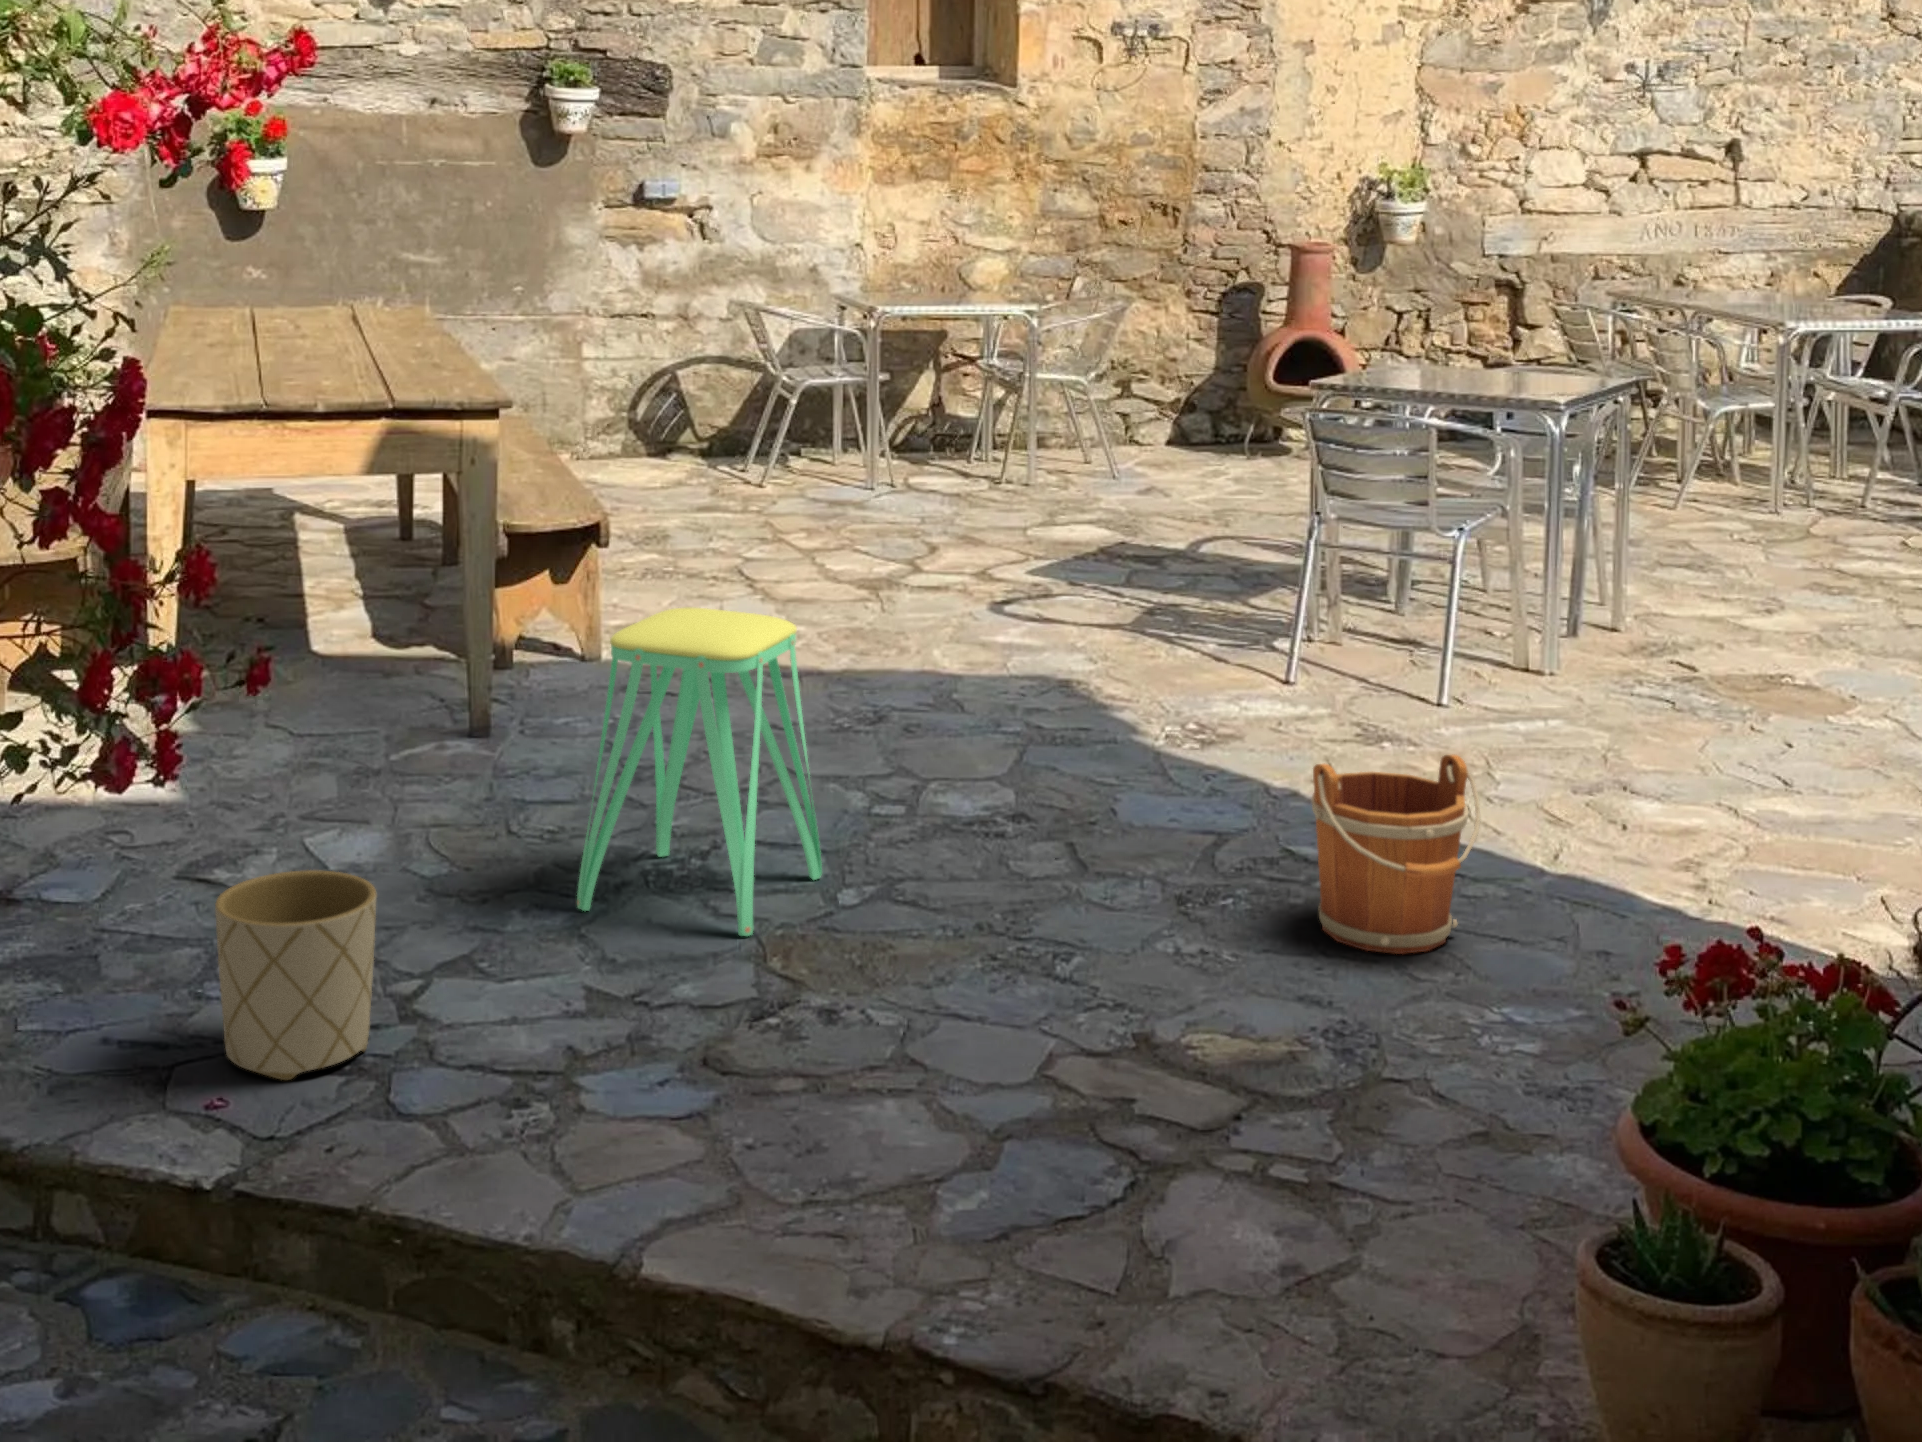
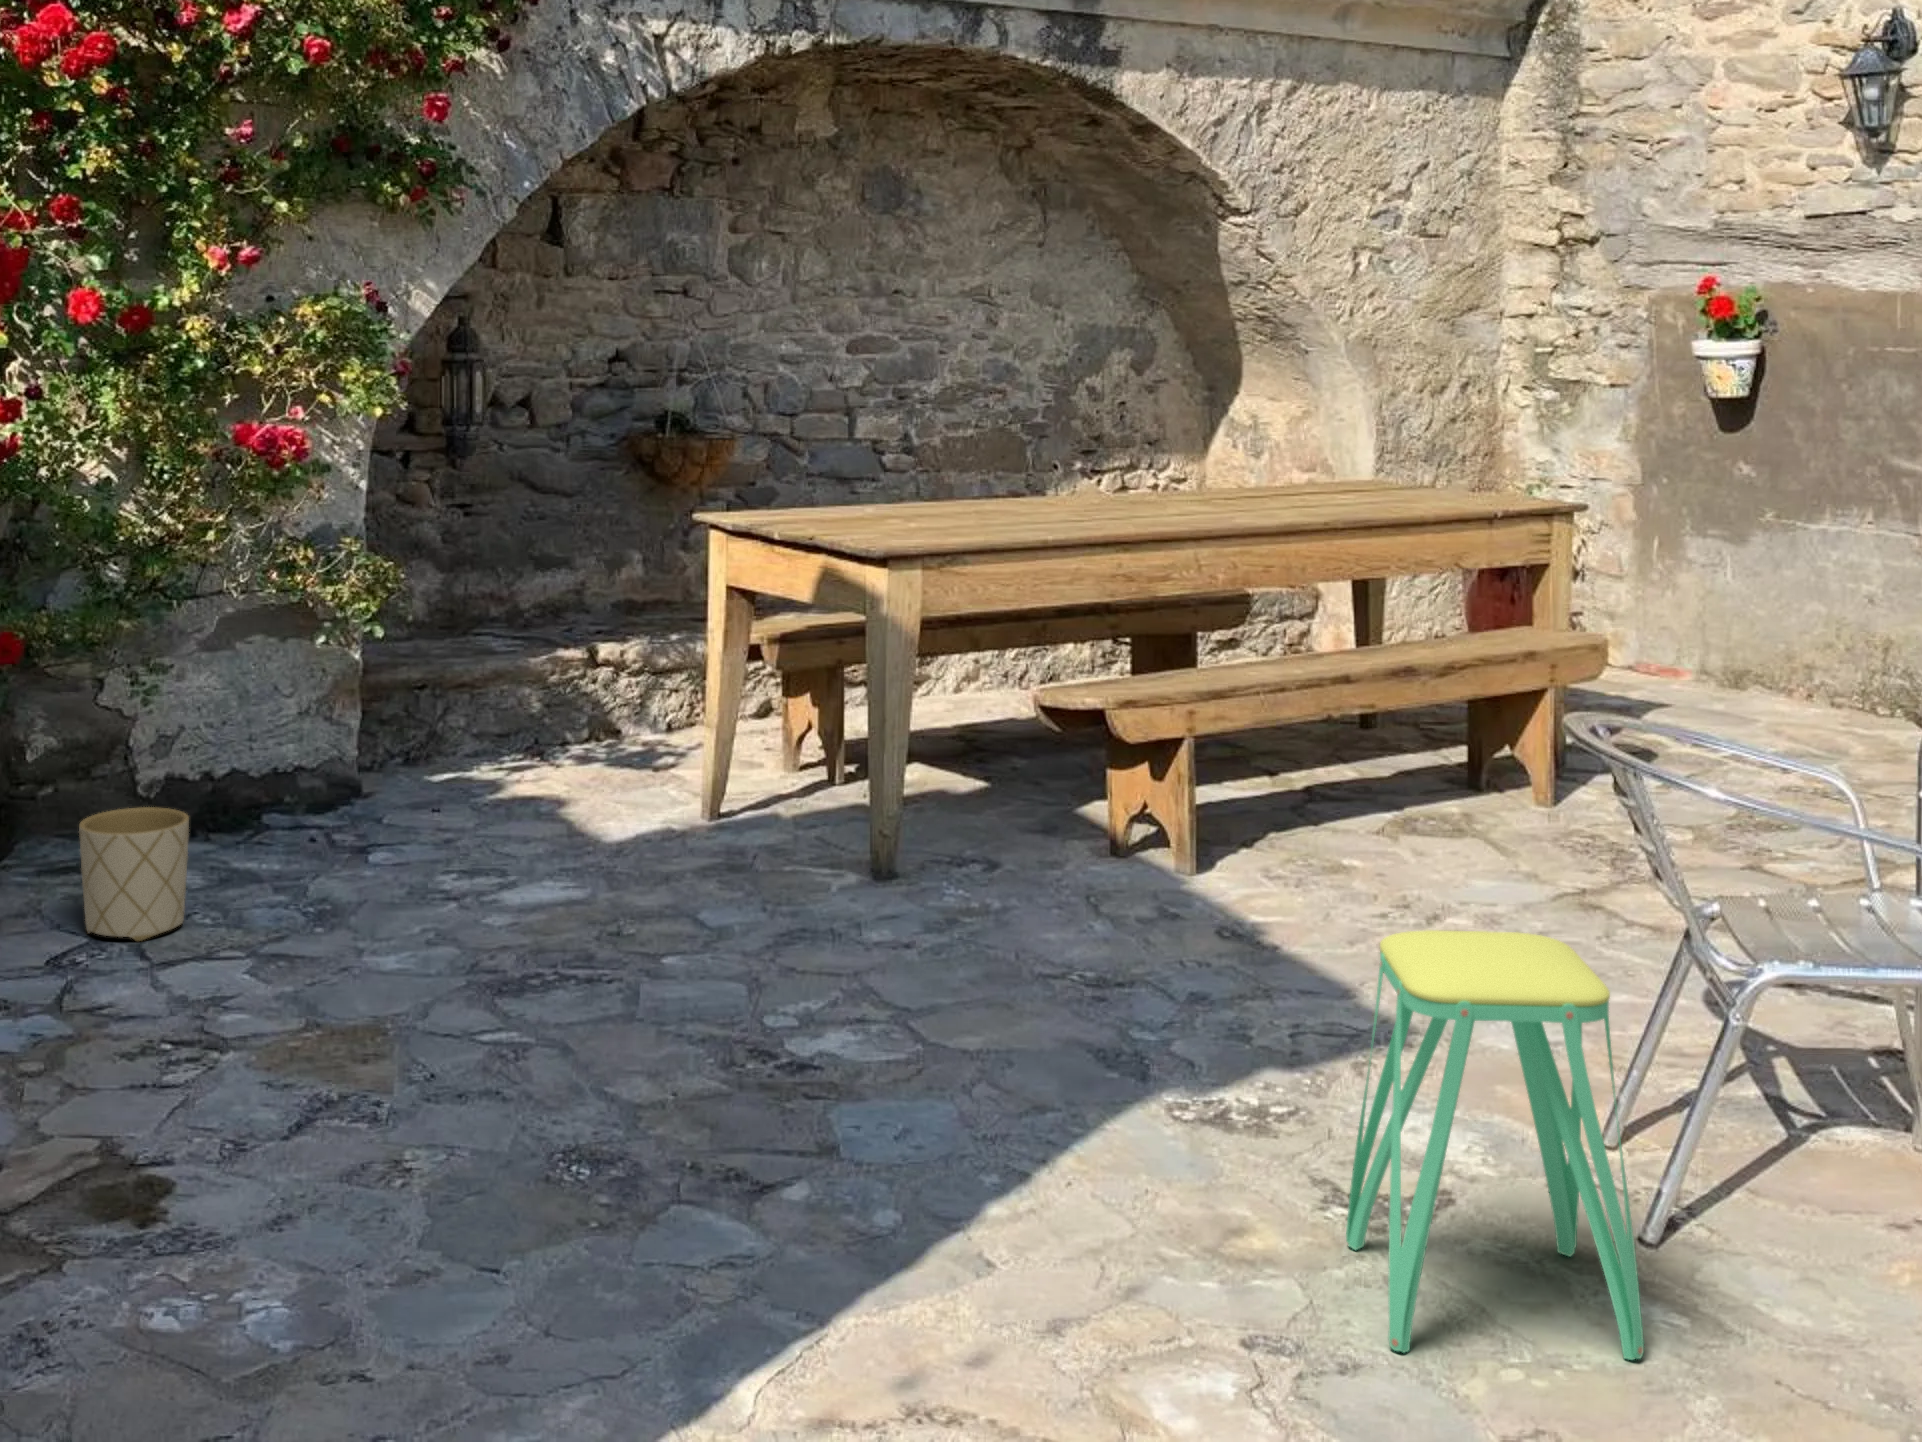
stool: present [577,608,822,936] -> present [1346,930,1644,1360]
bucket: present [1311,755,1480,954] -> none [430,1009,630,1266]

